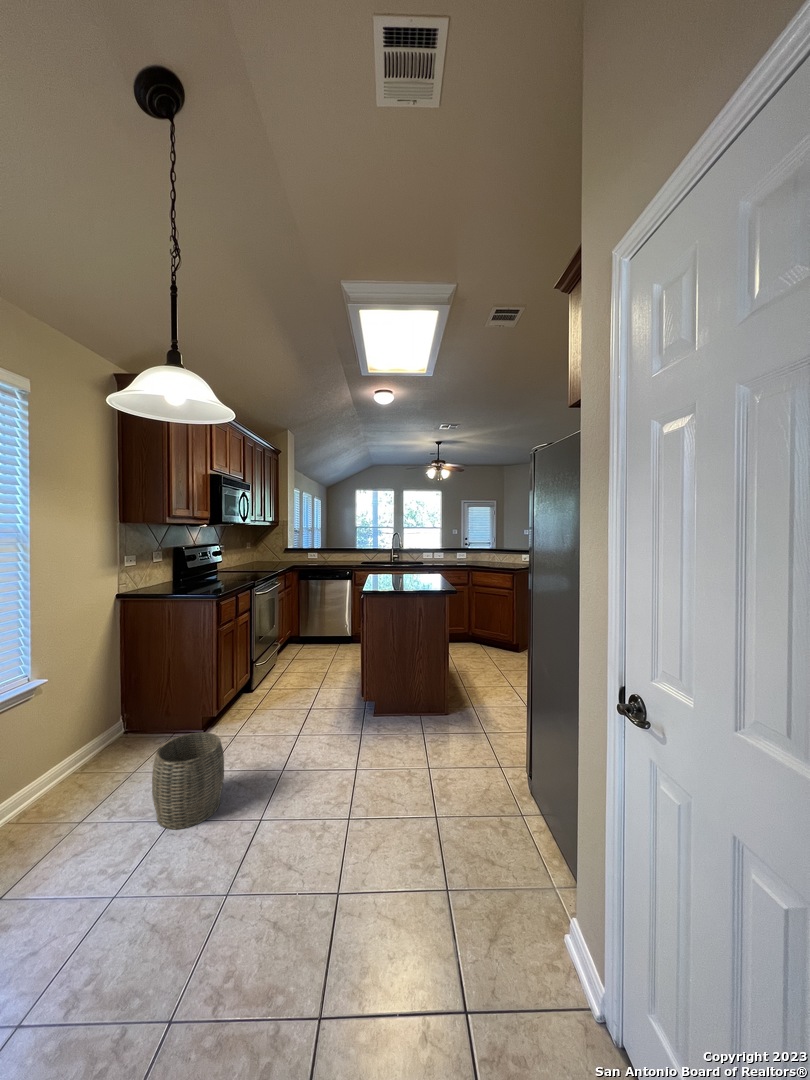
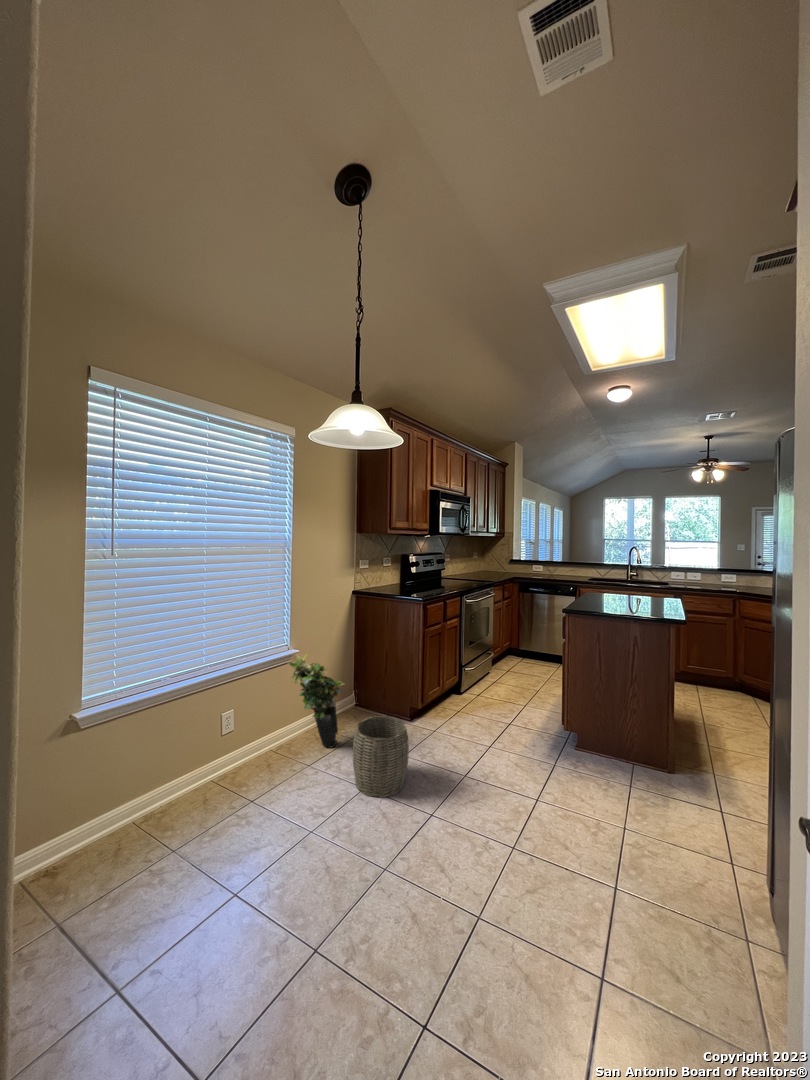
potted plant: none [30,683,124,796] -> present [288,654,344,747]

